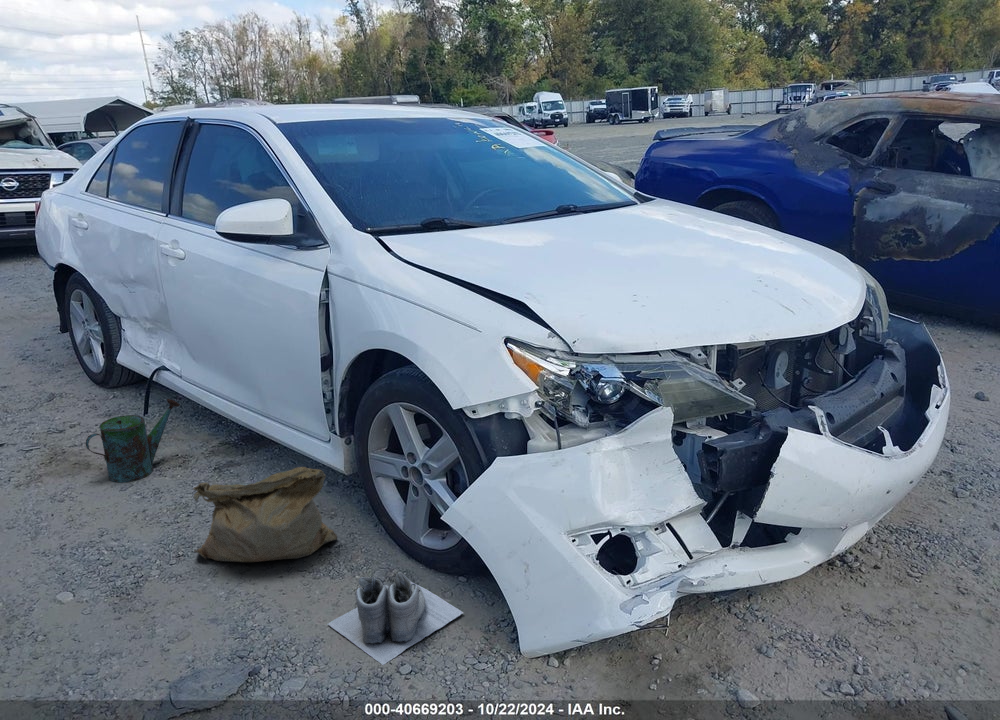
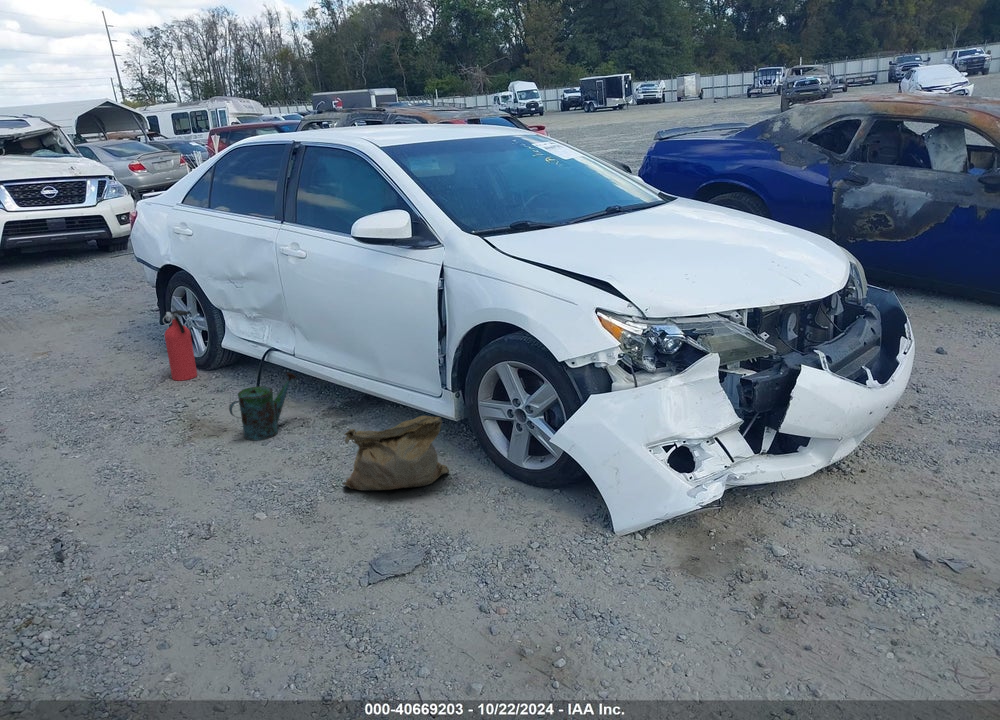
fire extinguisher: none [49,317,94,400] -> present [163,310,197,381]
boots: present [327,573,463,665] -> none [462,485,562,550]

